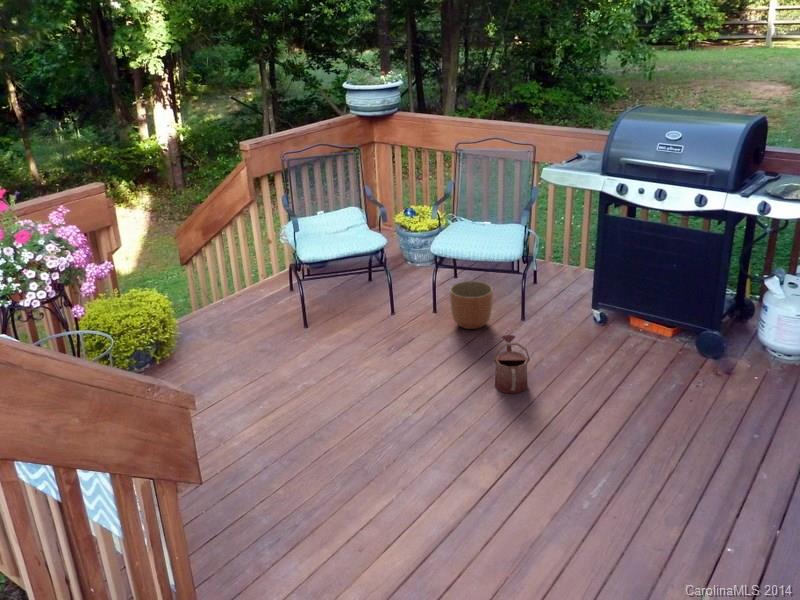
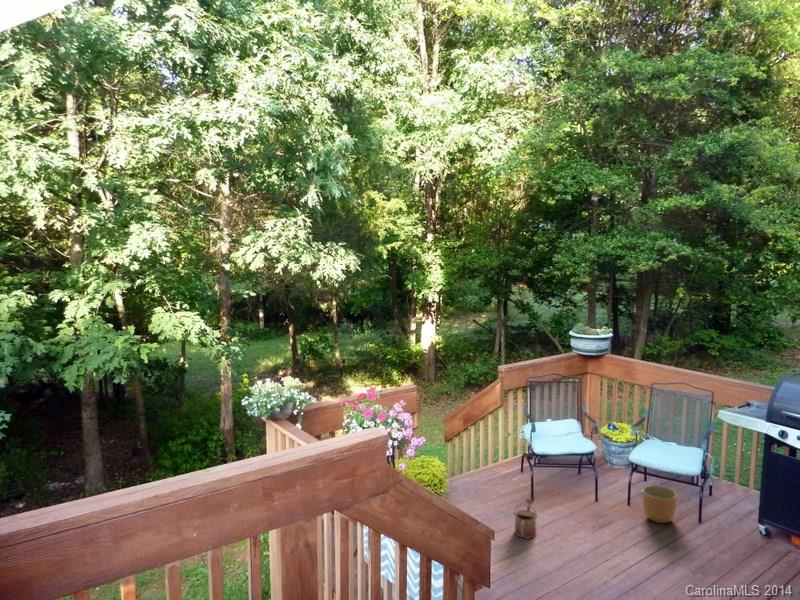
watering can: present [493,335,530,393] -> present [514,499,537,539]

